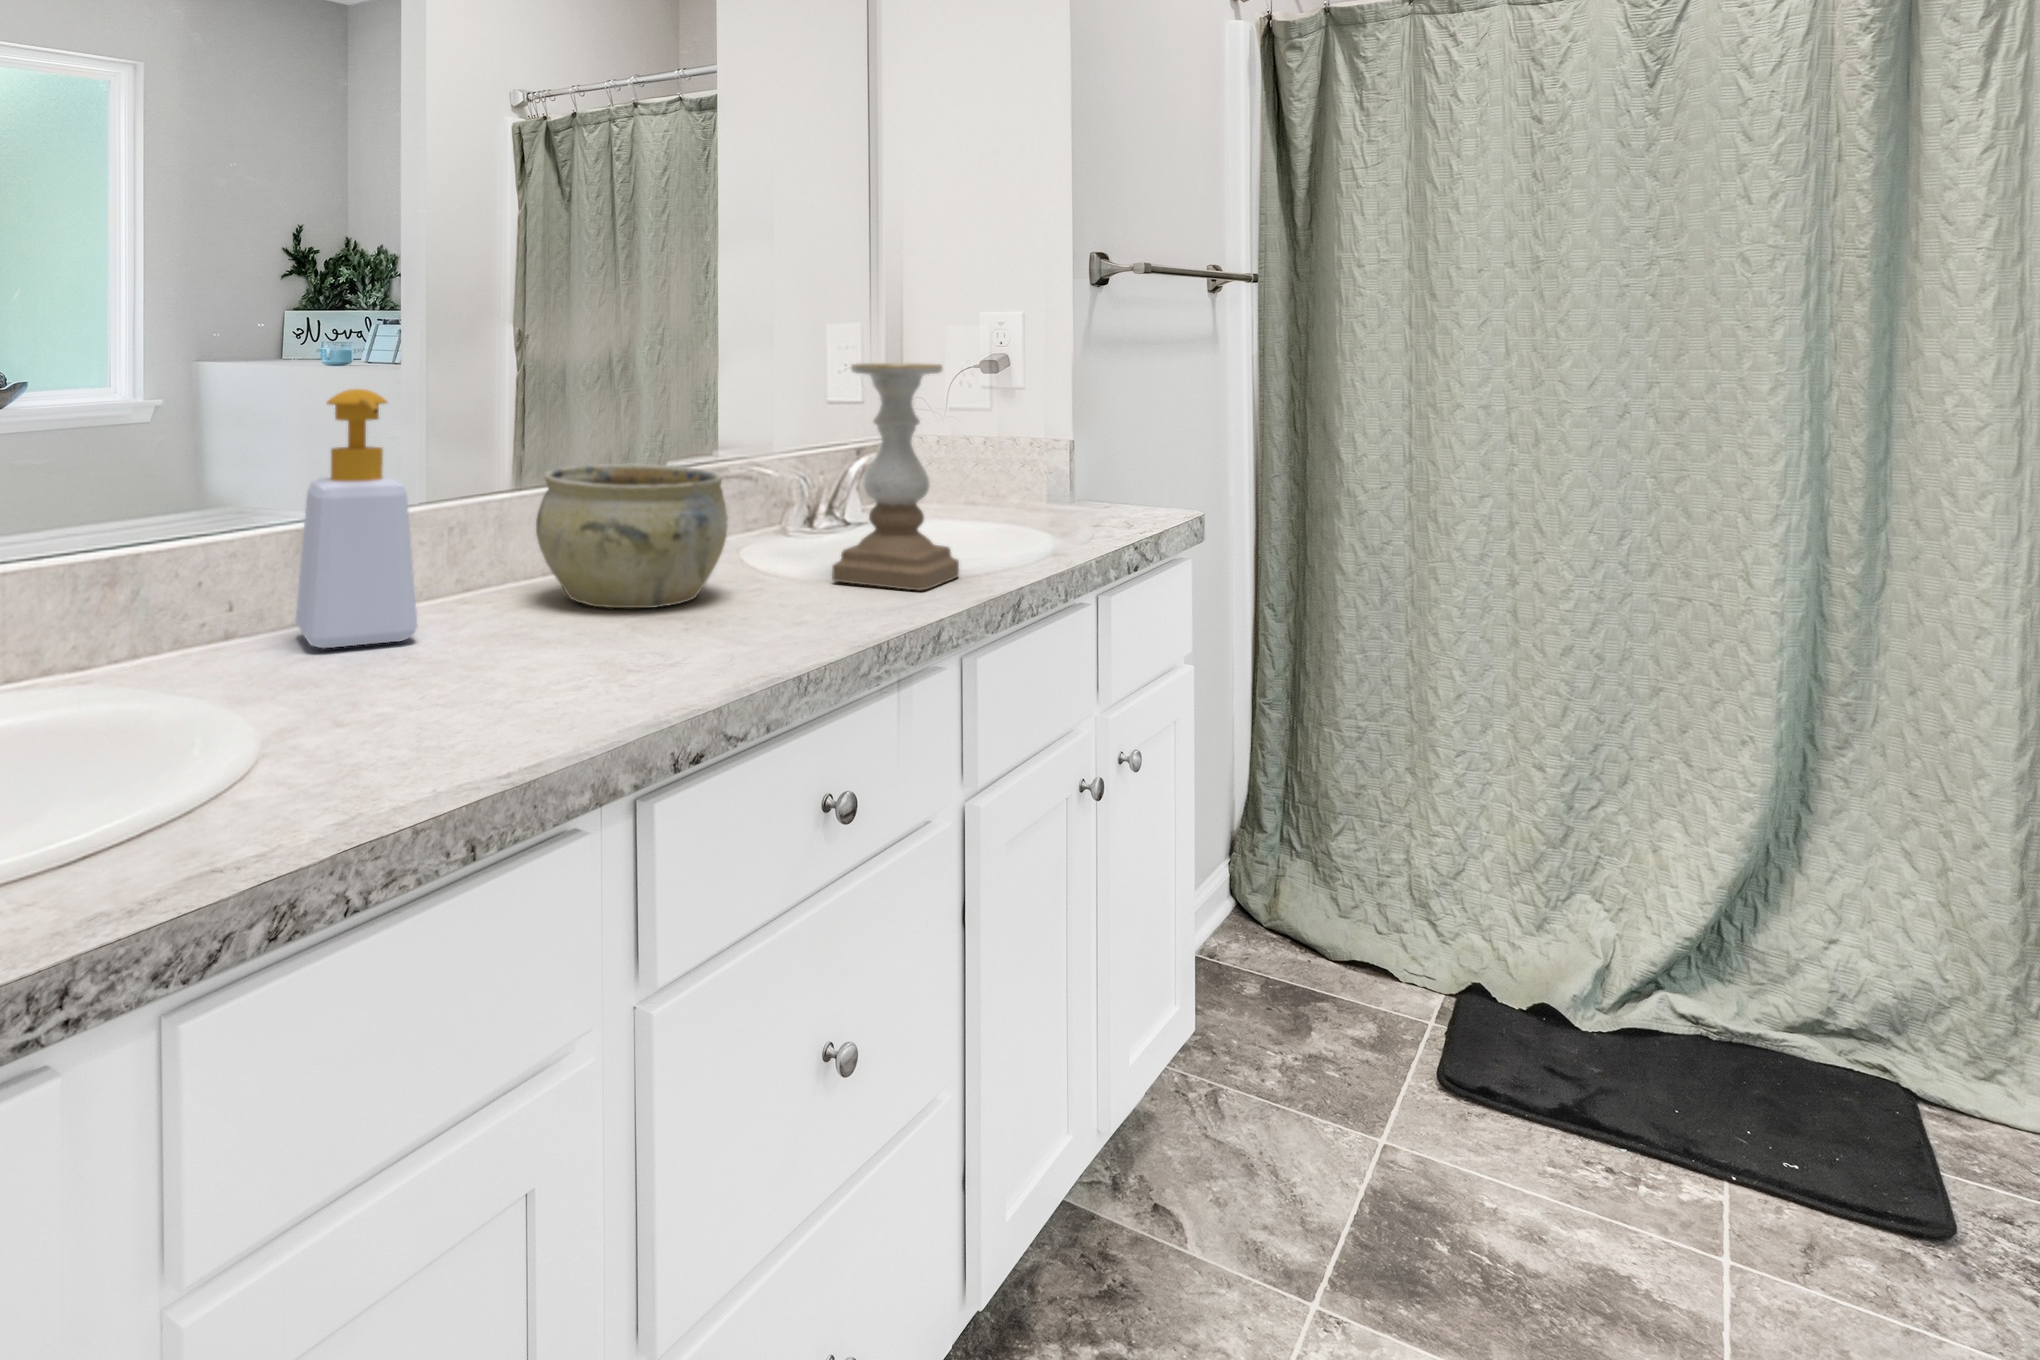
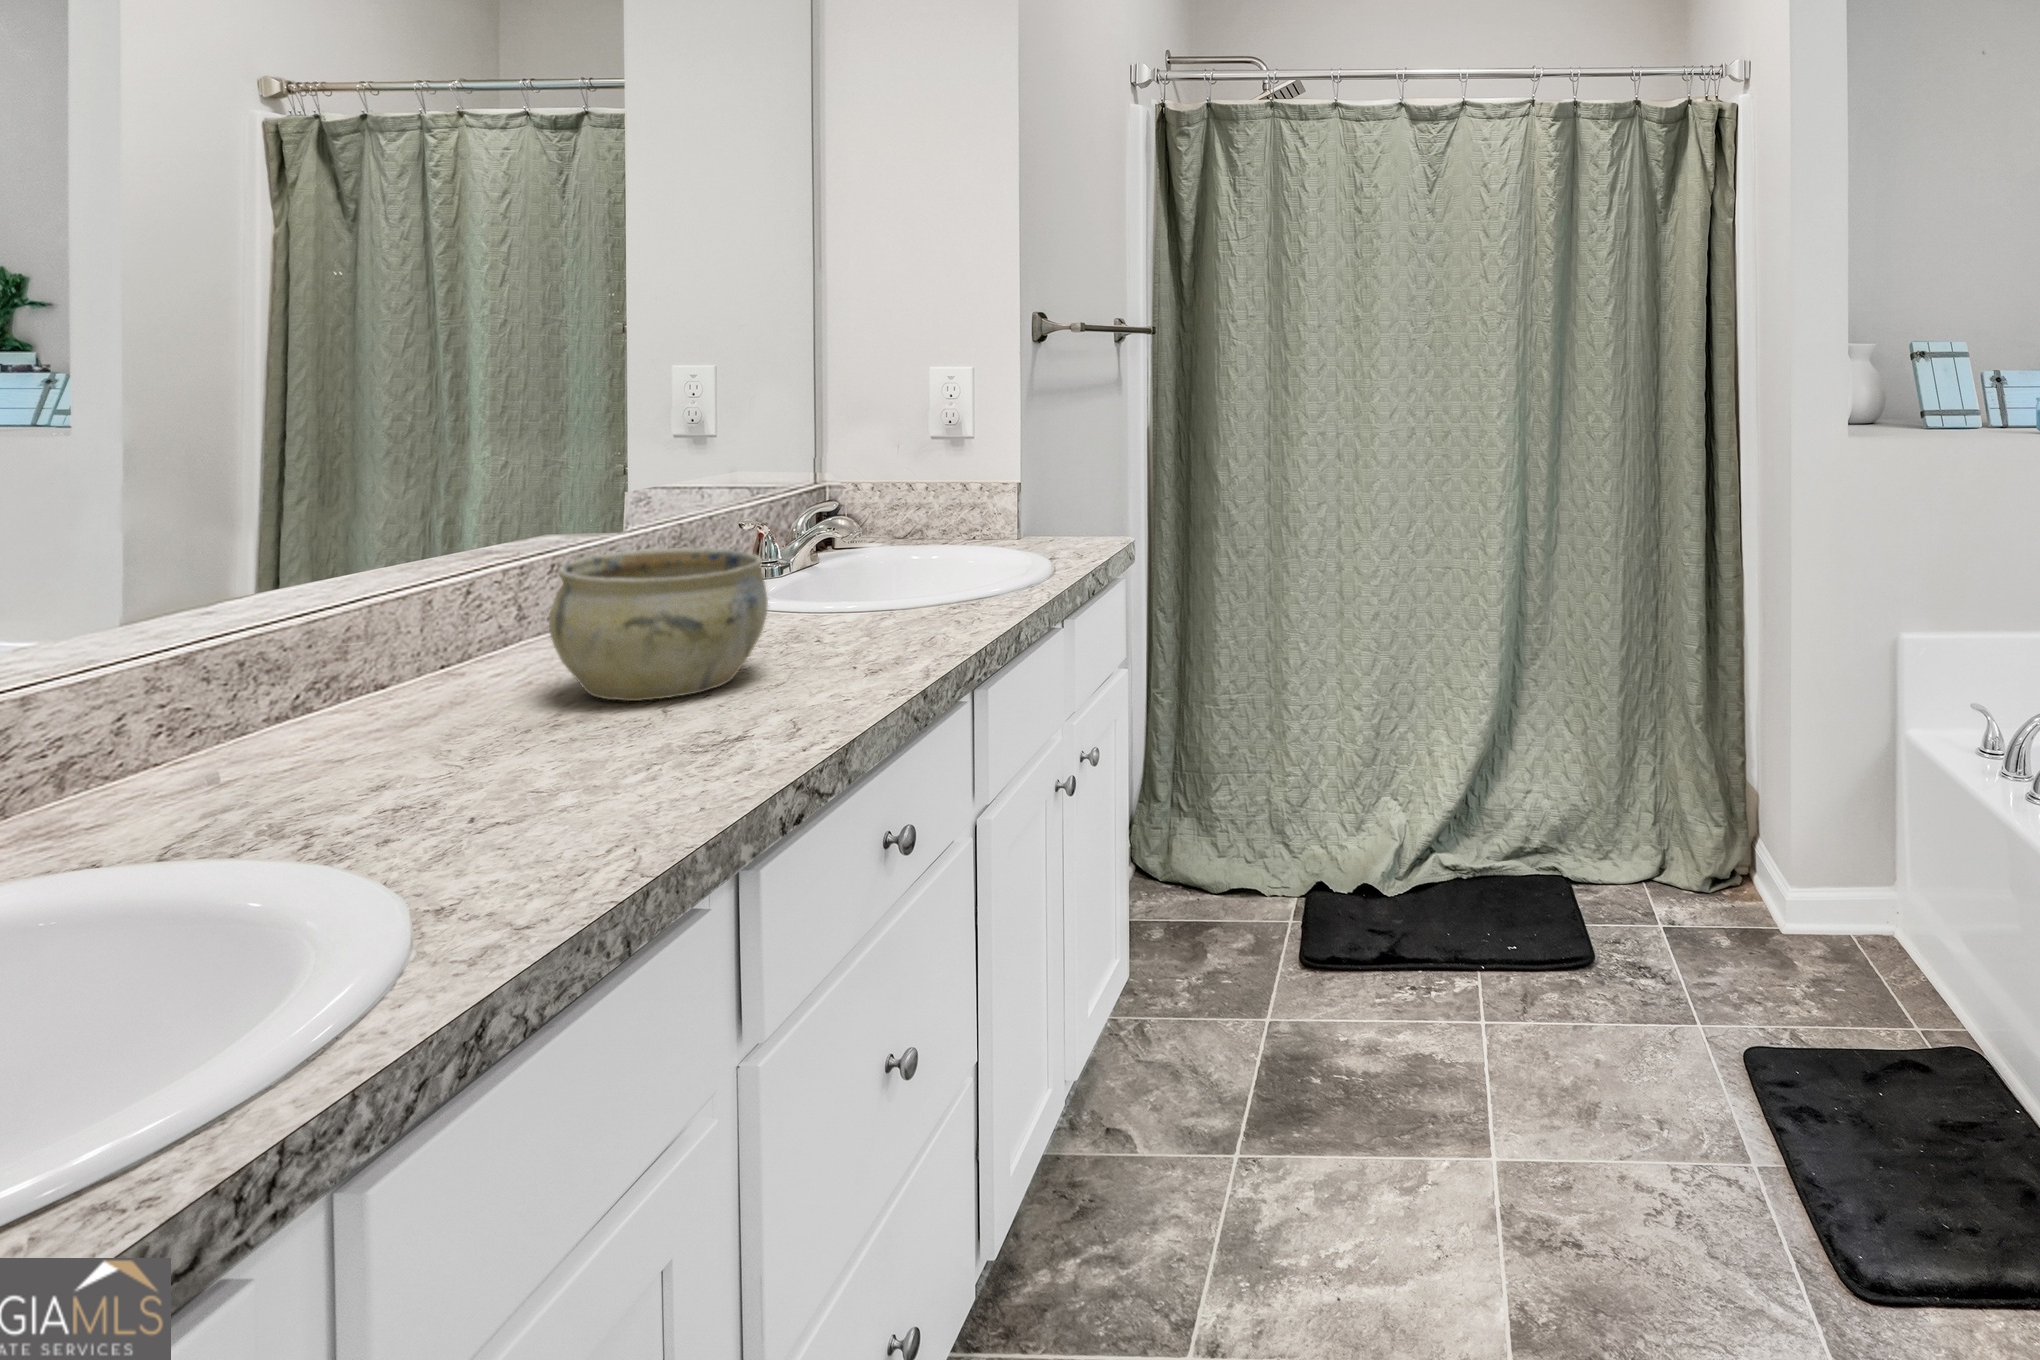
candle holder: present [832,363,959,591] -> none [858,434,971,642]
soap bottle: present [296,389,417,648] -> none [285,507,462,795]

